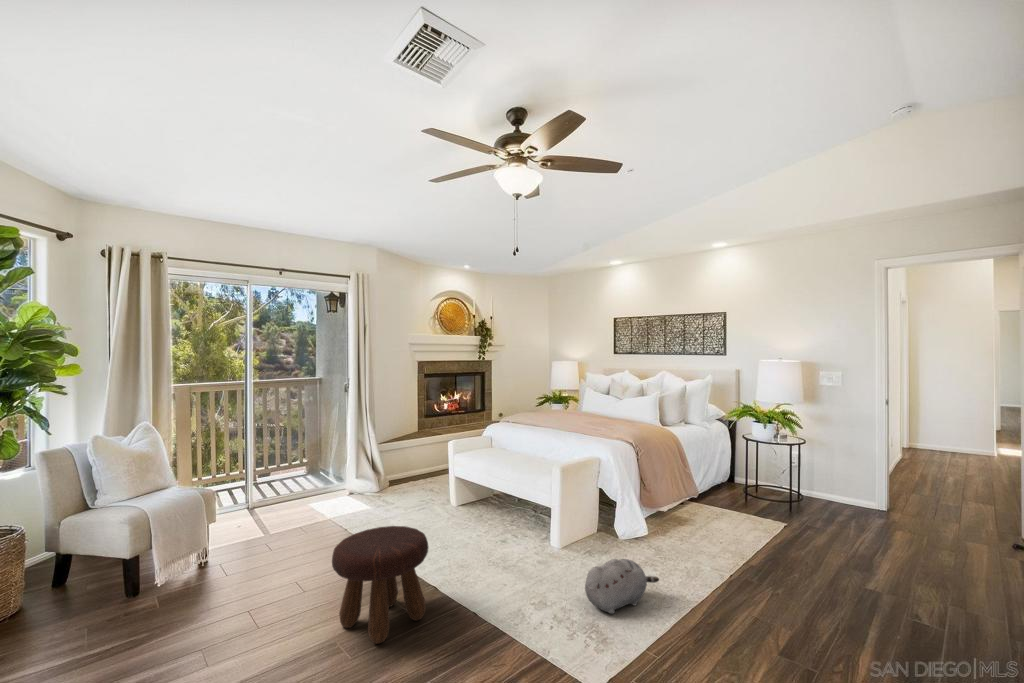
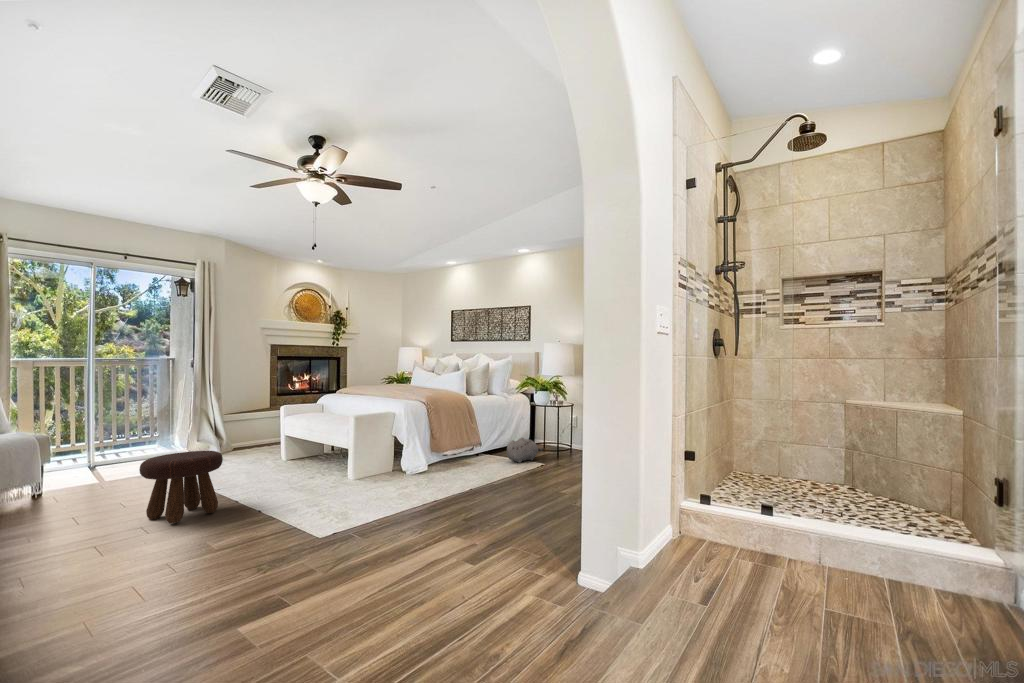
plush toy: present [585,559,659,614] -> present [507,438,544,463]

